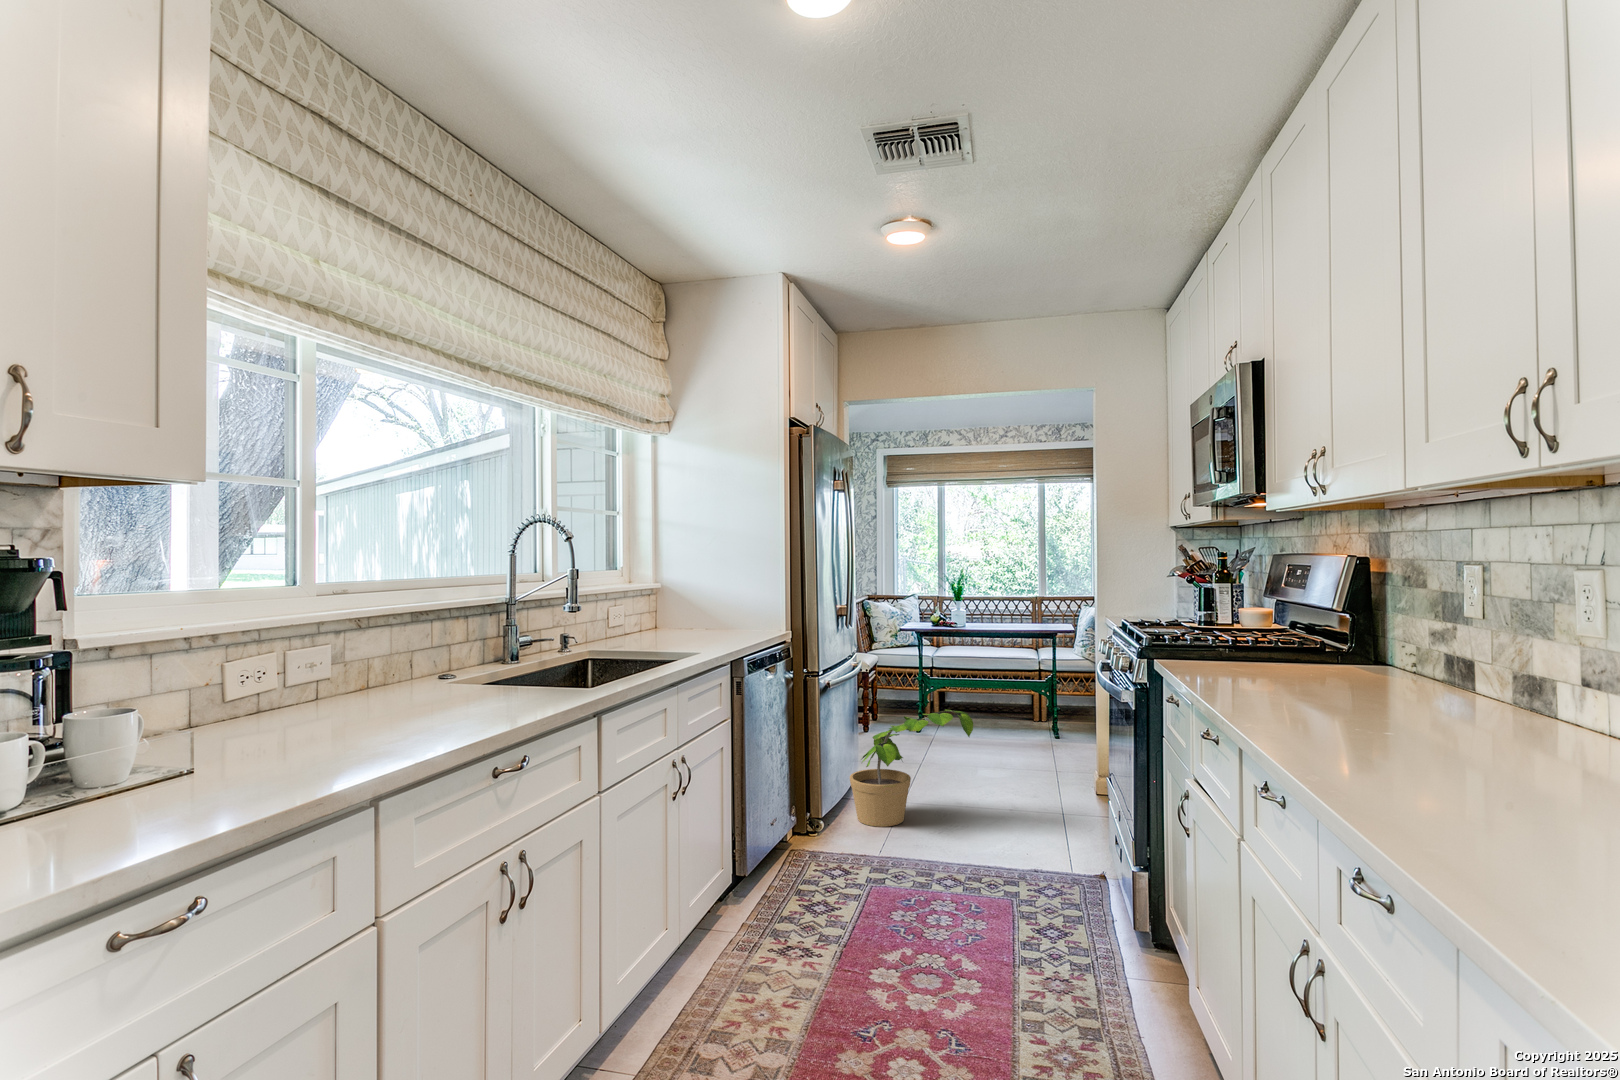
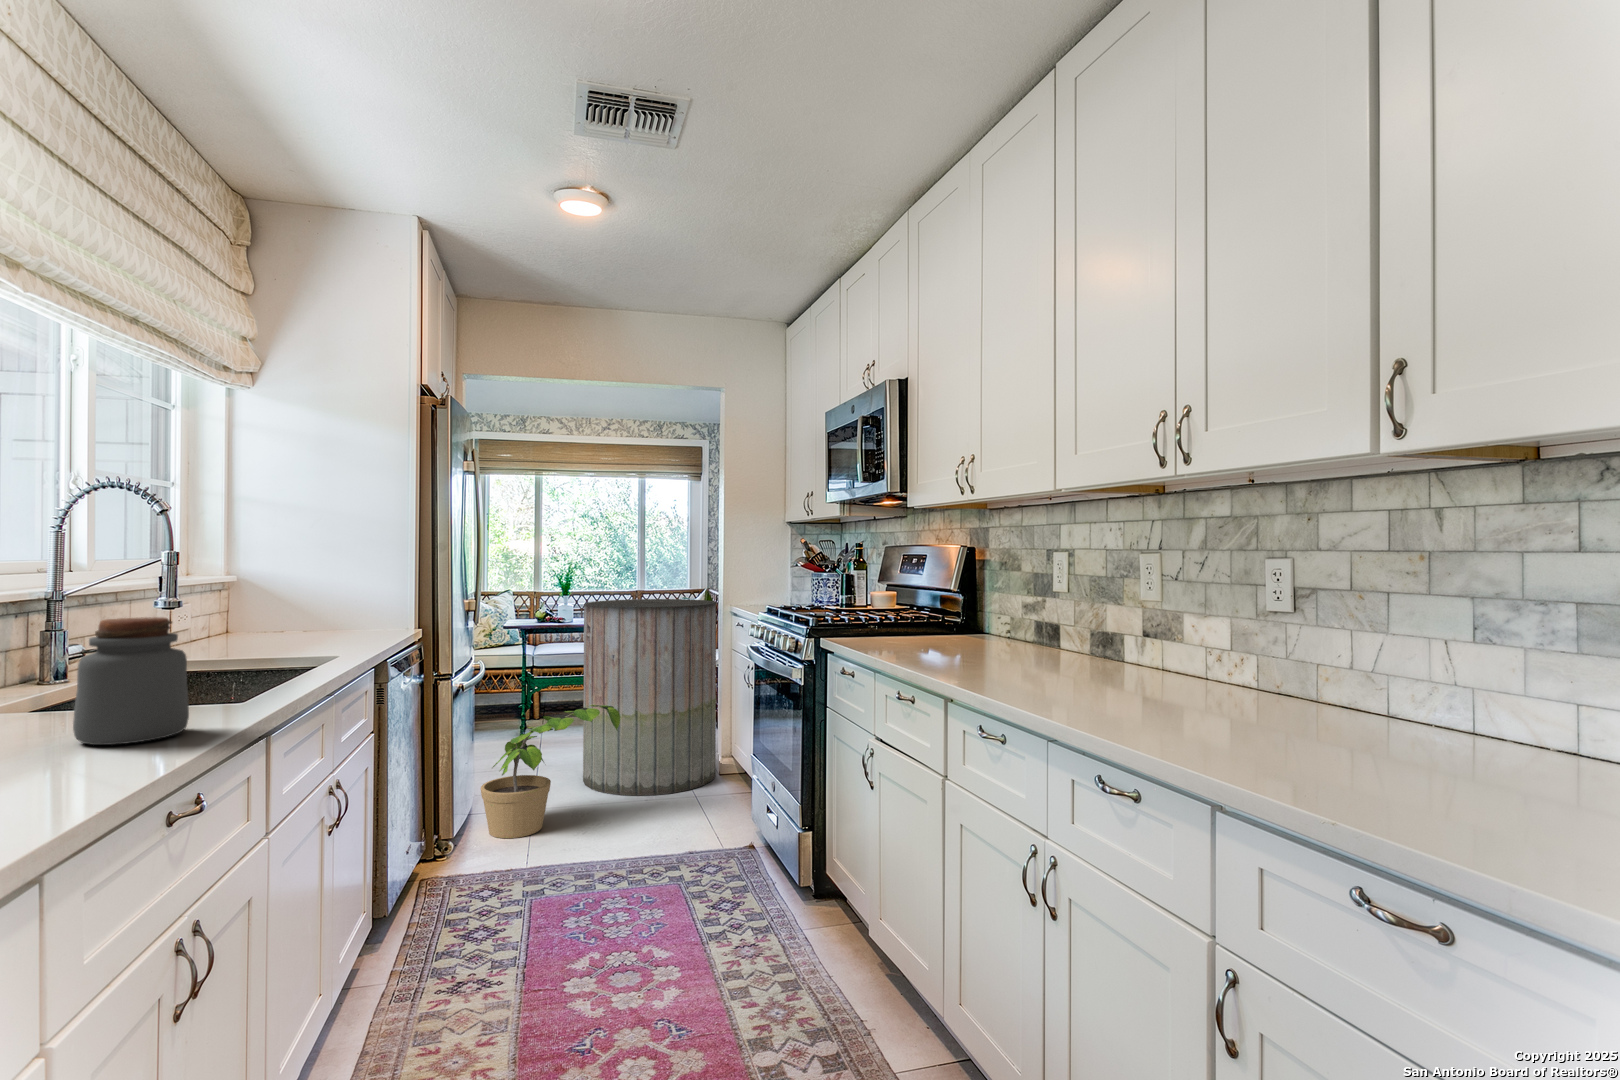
trash can: none [953,607,1092,807] -> present [583,599,716,796]
jar: none [473,623,540,714] -> present [73,617,189,745]

